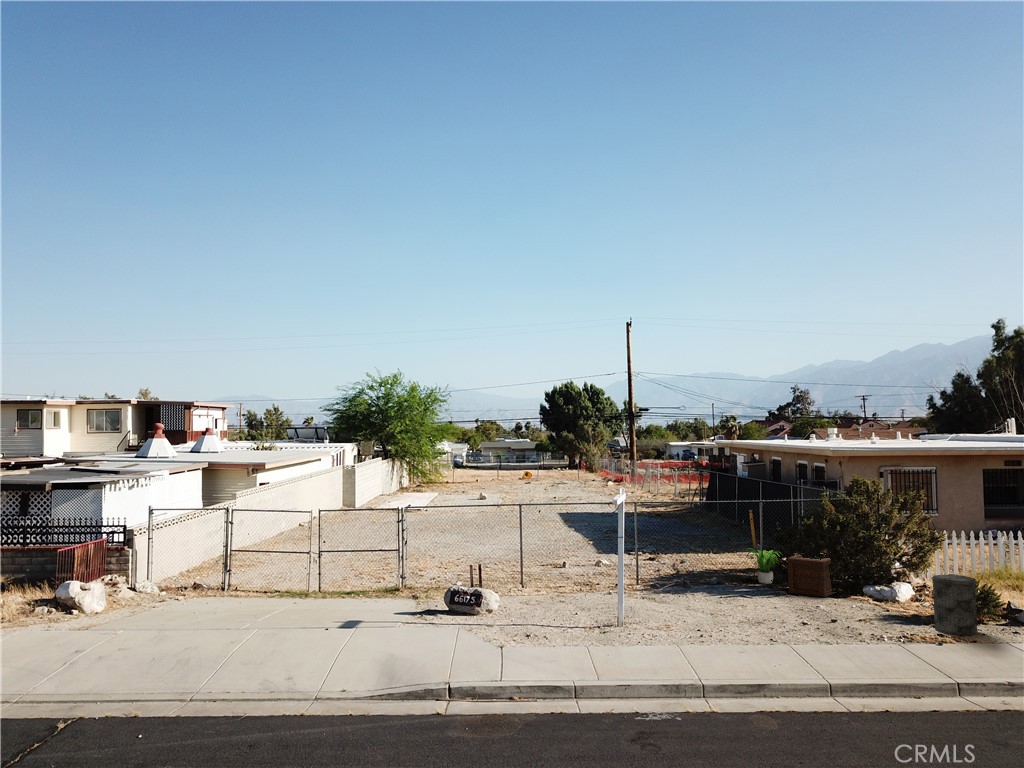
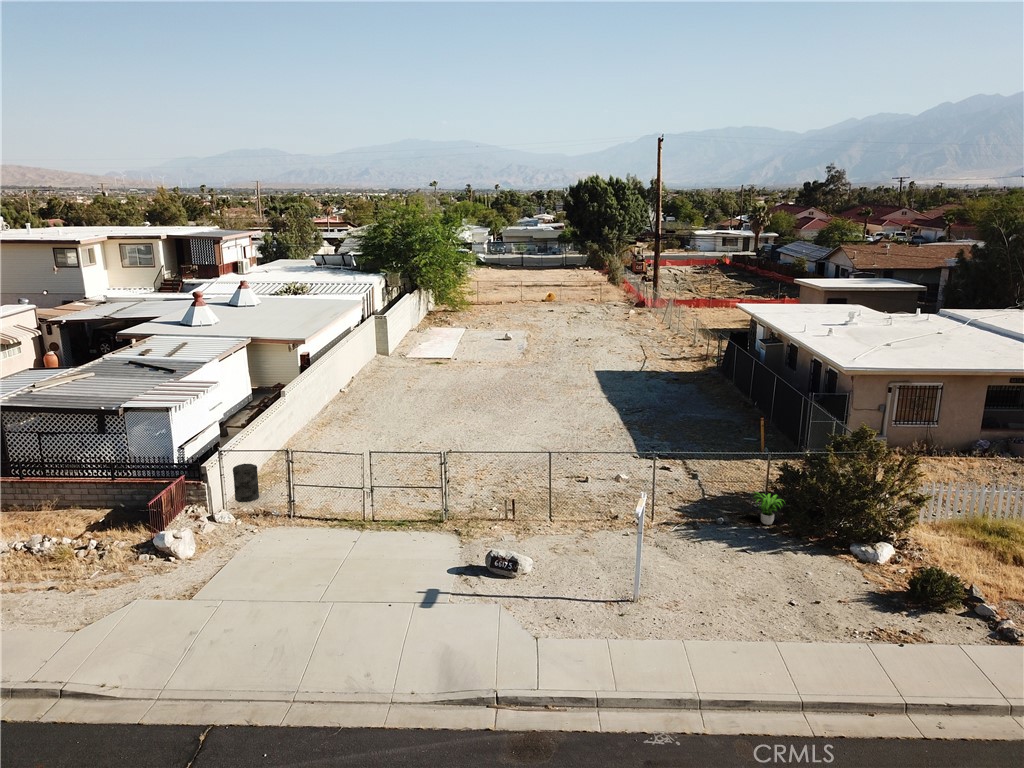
wooden crate: present [788,555,837,598] -> none [785,507,832,553]
trash can: present [932,574,977,635] -> present [233,464,259,502]

